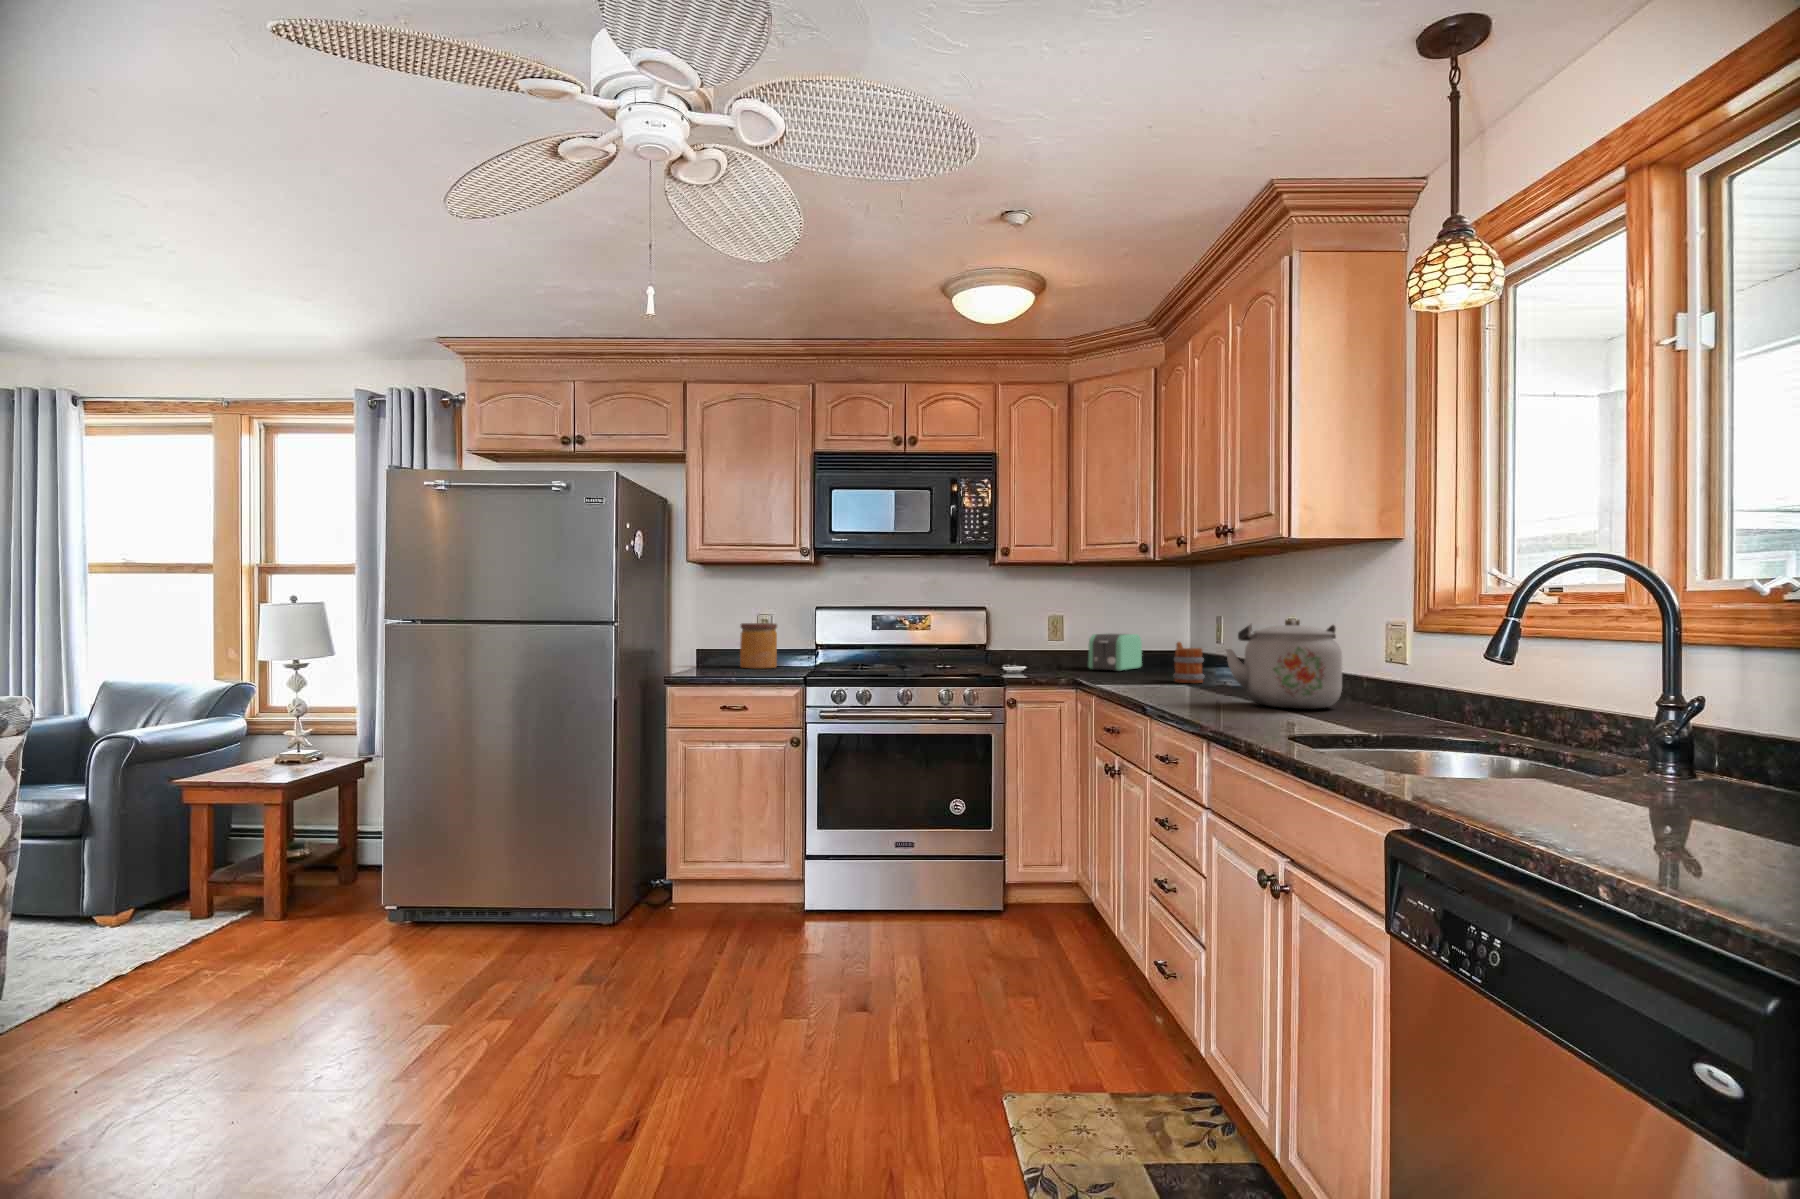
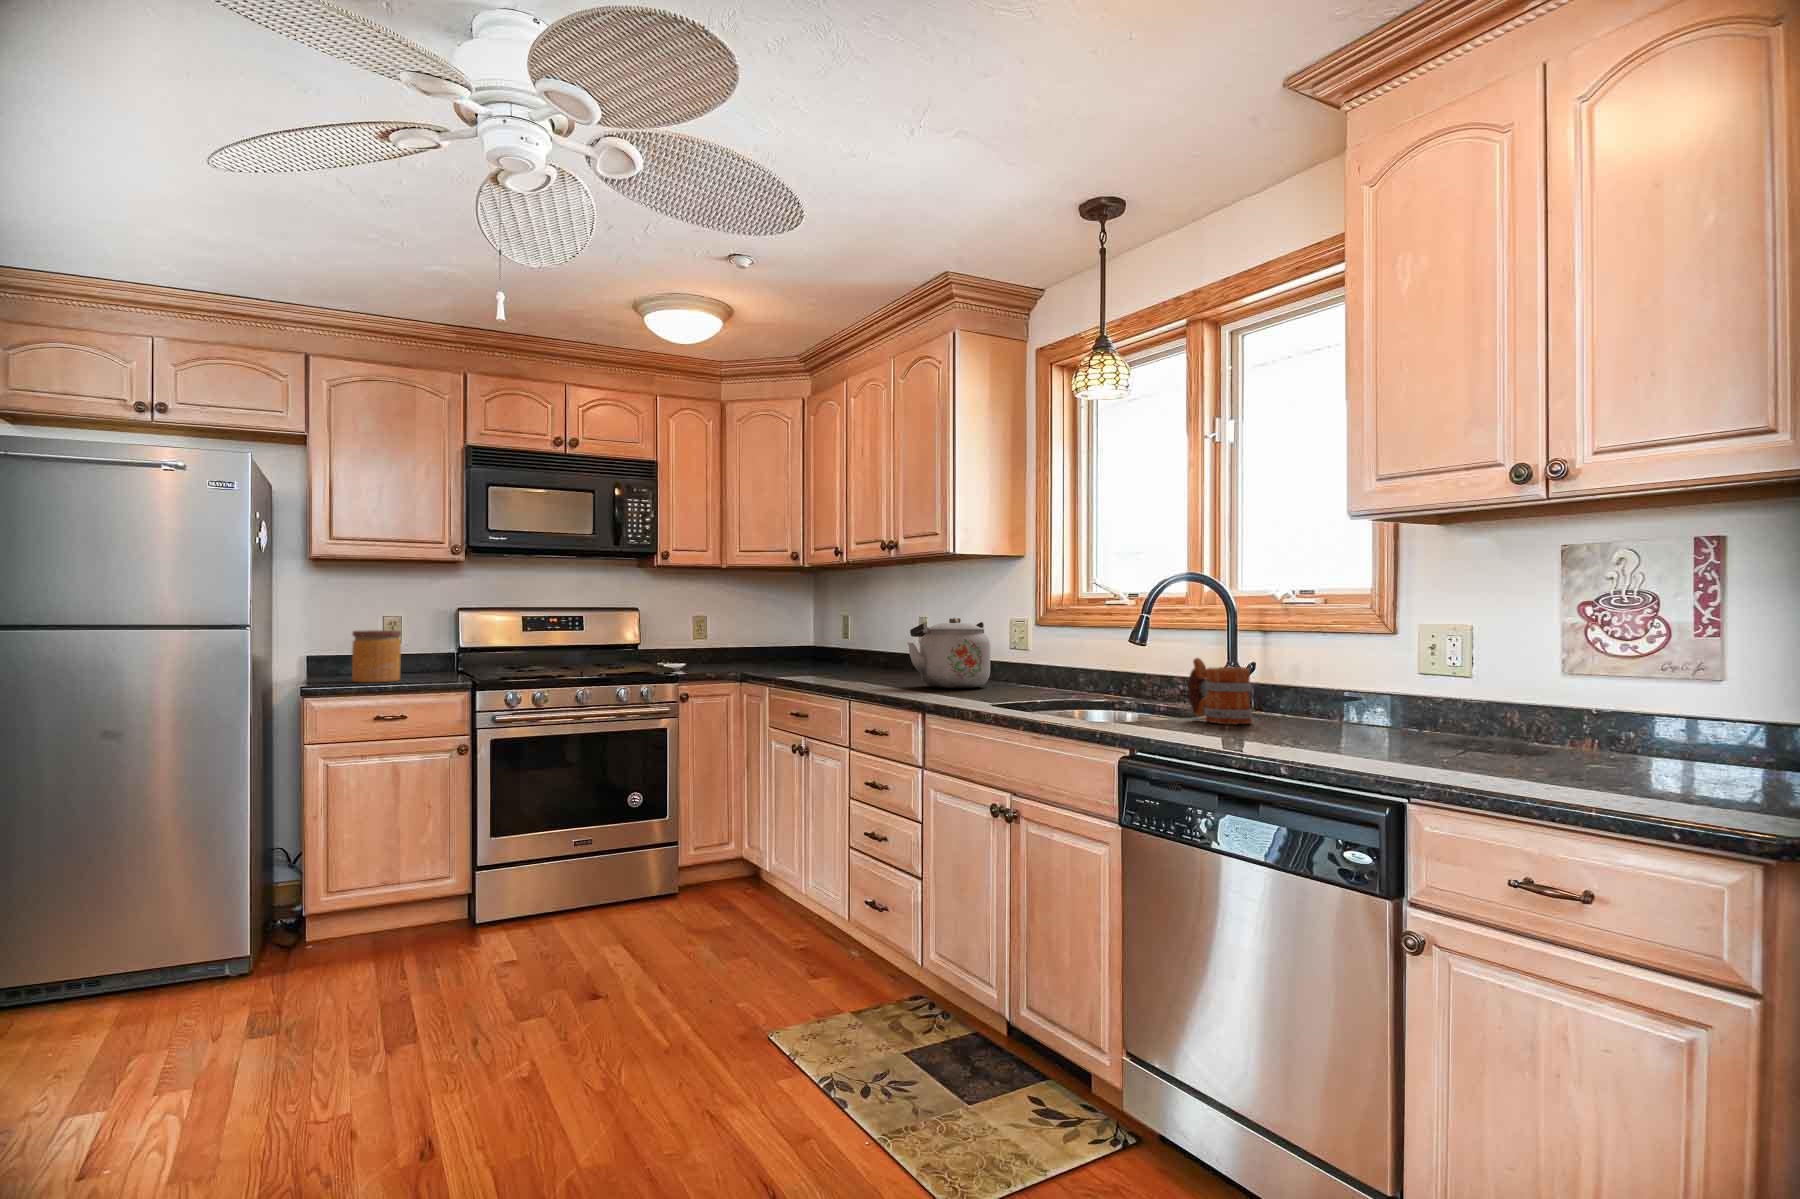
toaster: present [1088,634,1142,672] -> none [738,636,781,670]
mug: present [1173,642,1205,683] -> present [1188,658,1253,724]

